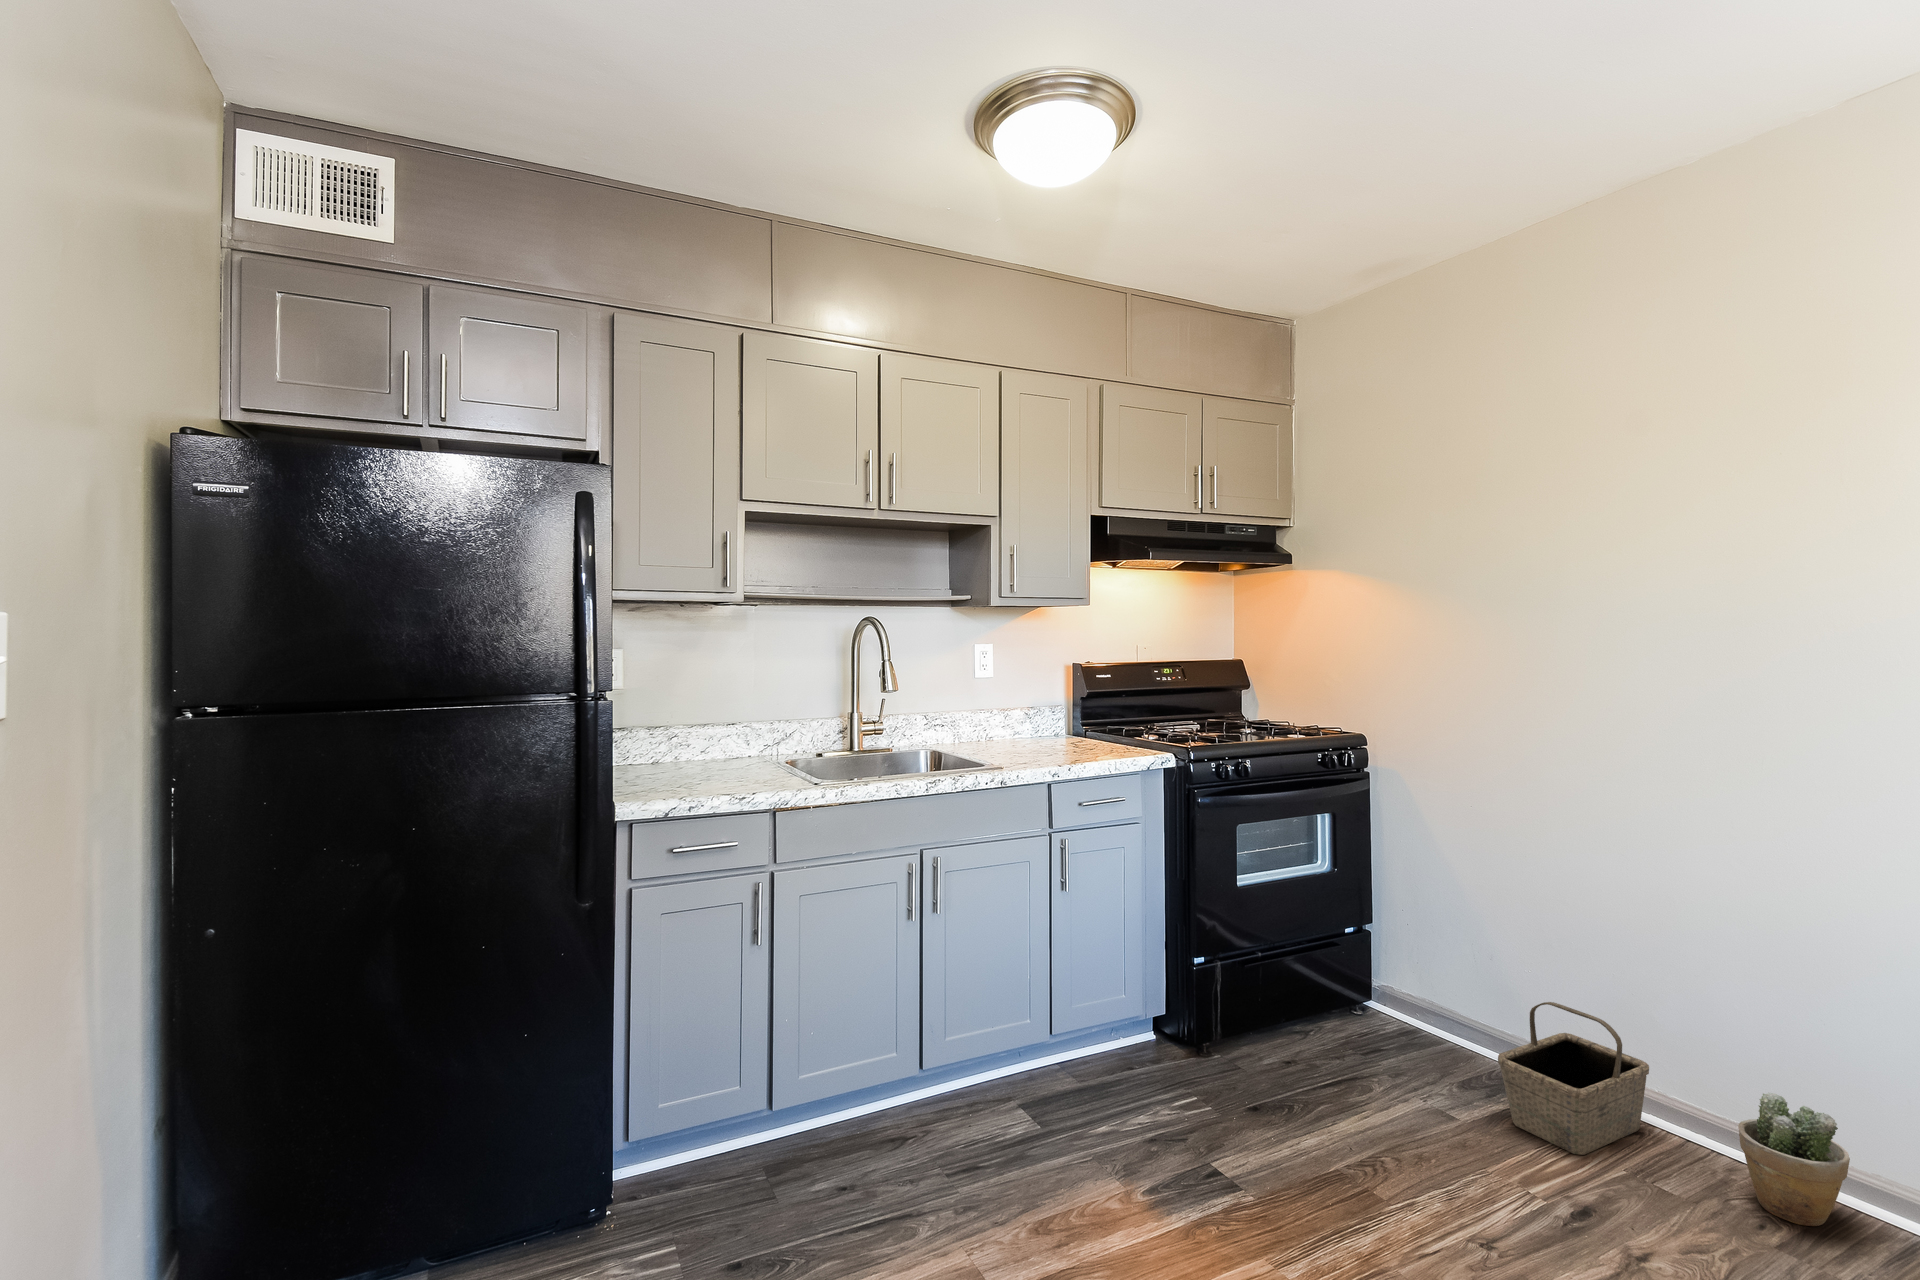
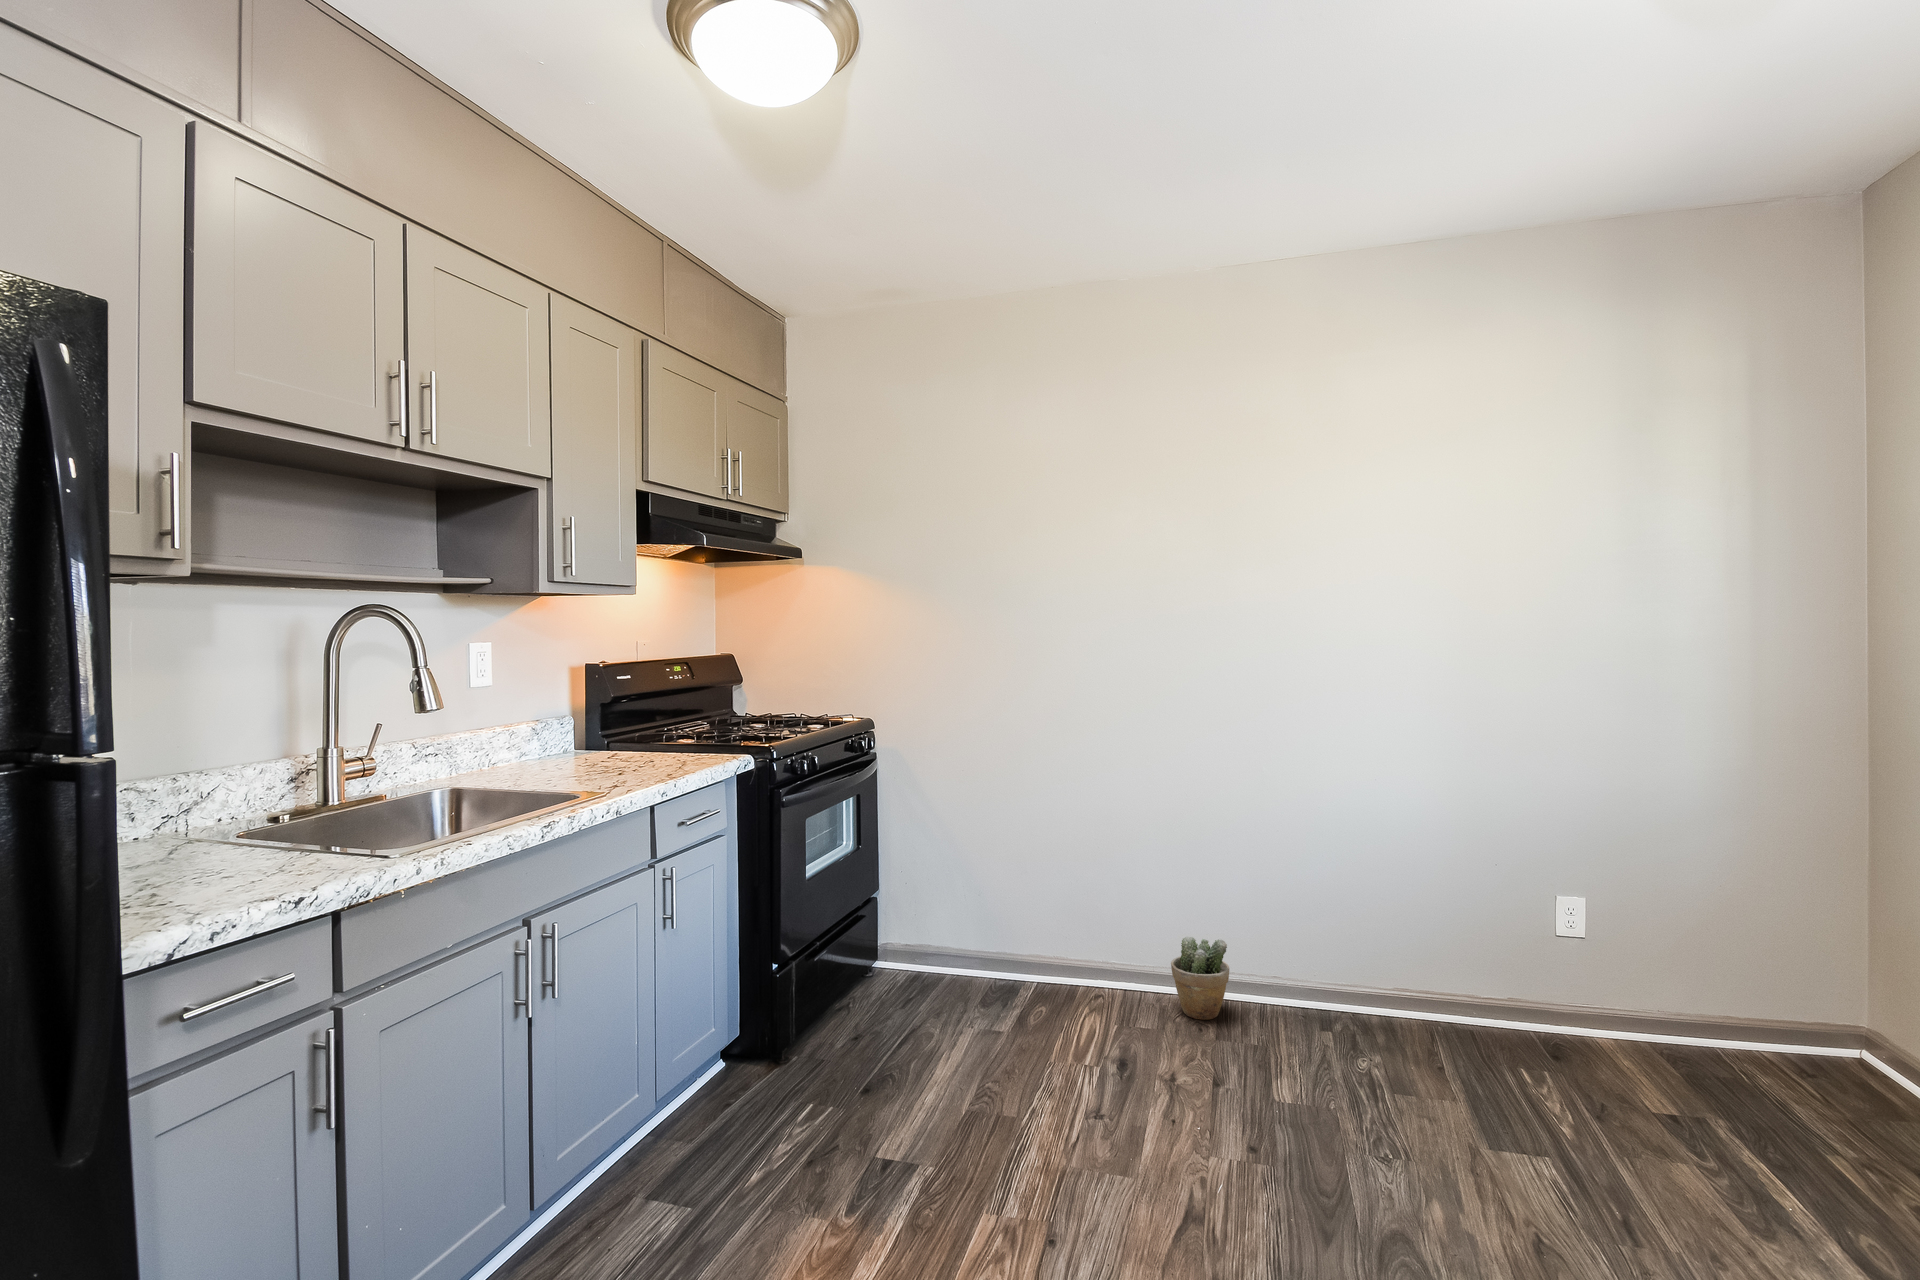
basket: present [1498,1002,1649,1155] -> none [1024,916,1103,1027]

